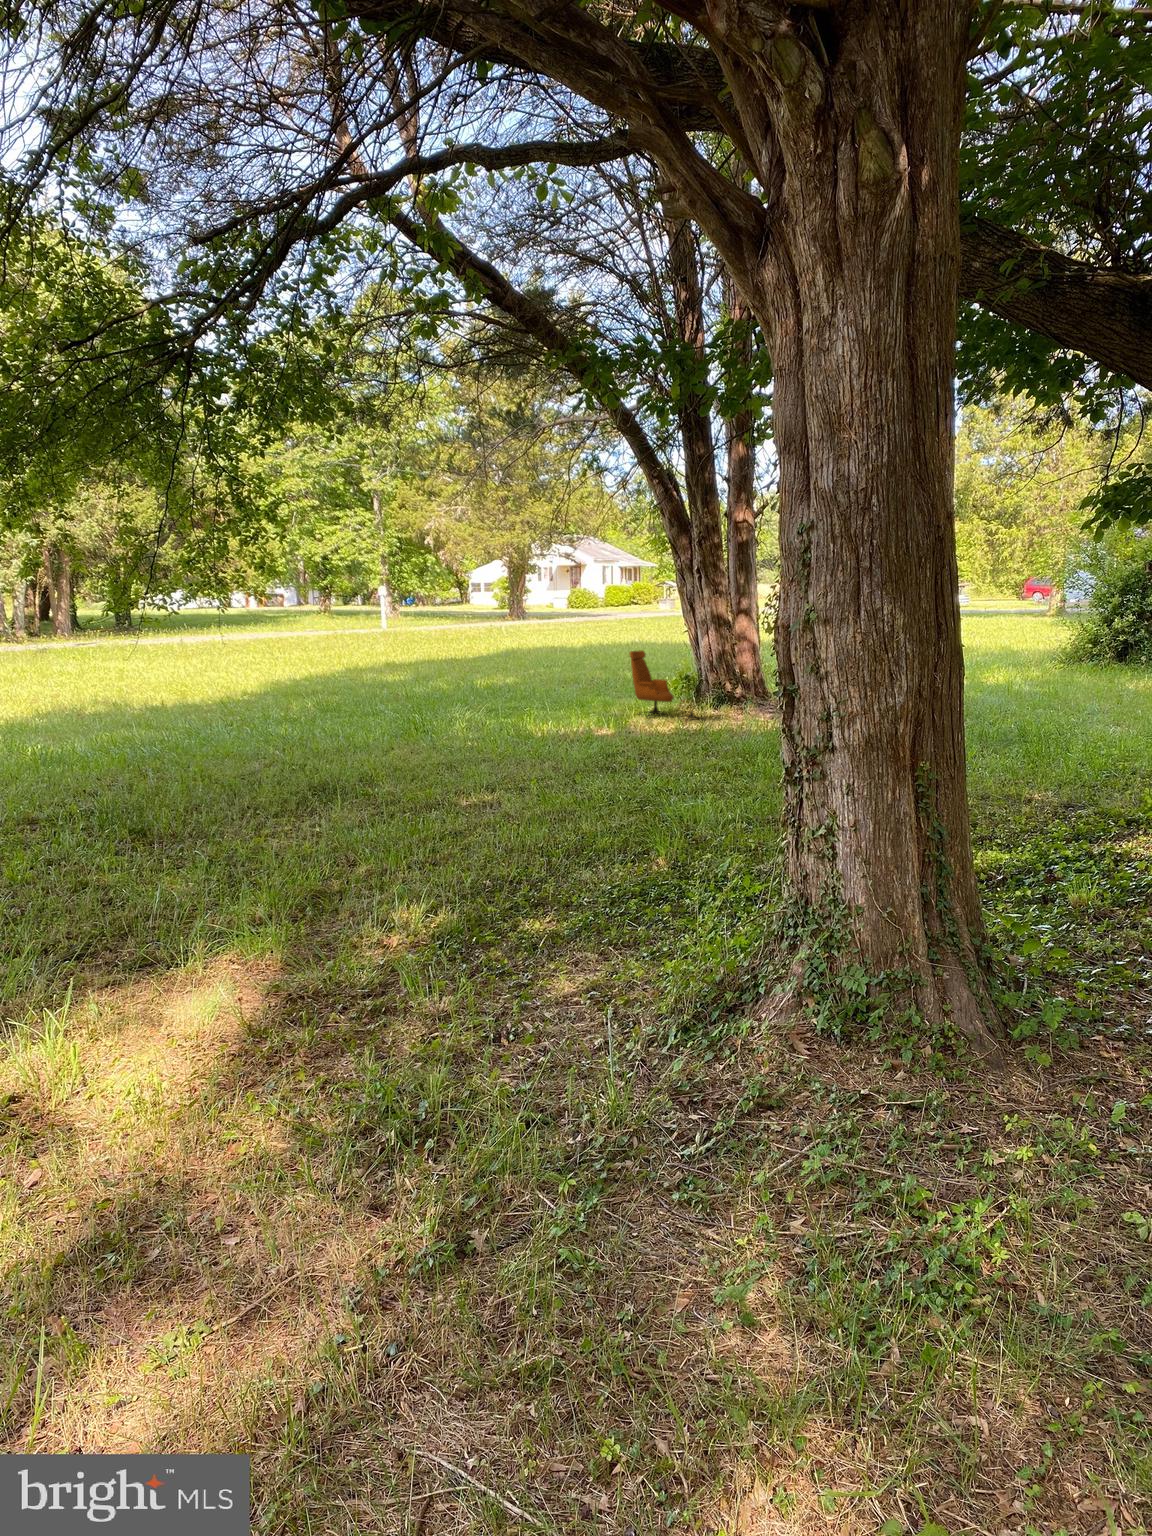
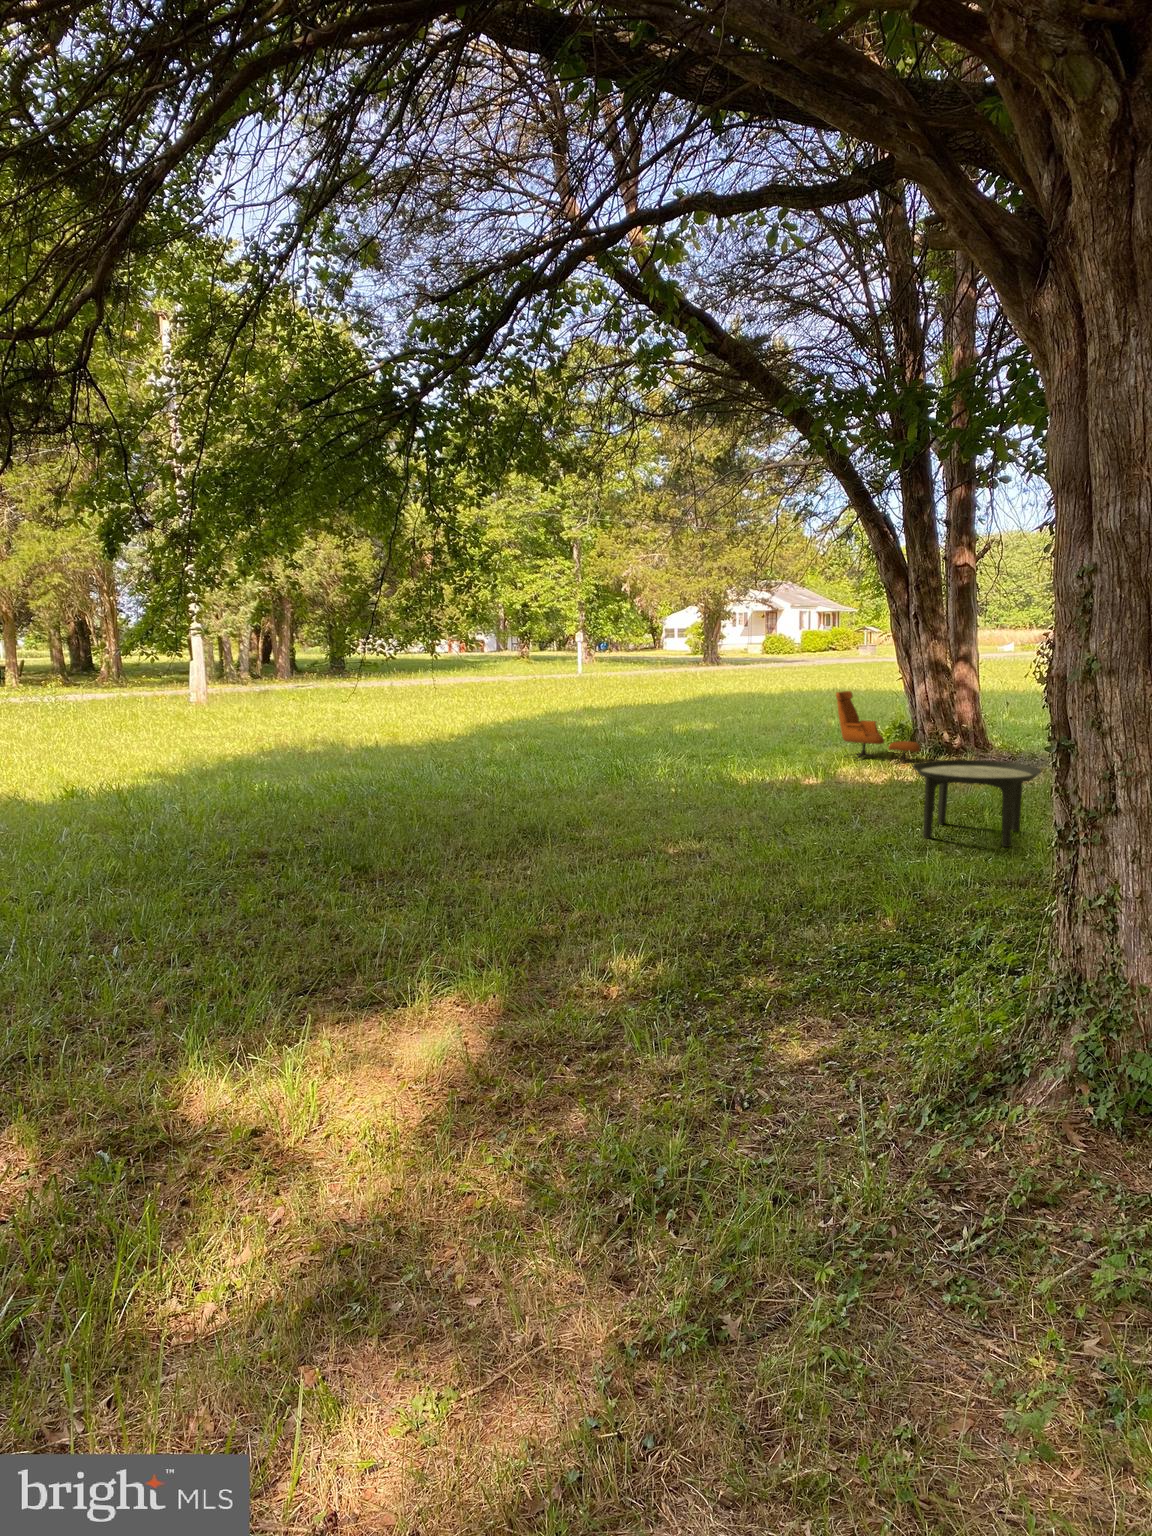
round table: none [692,715,804,795] -> present [913,760,1041,847]

